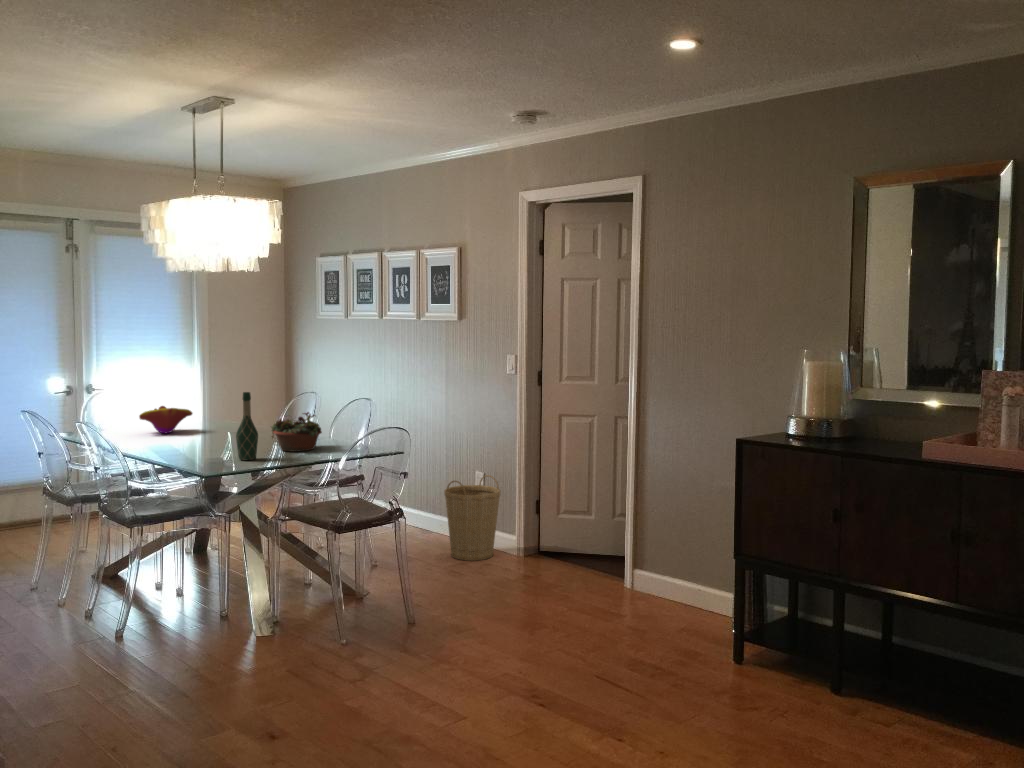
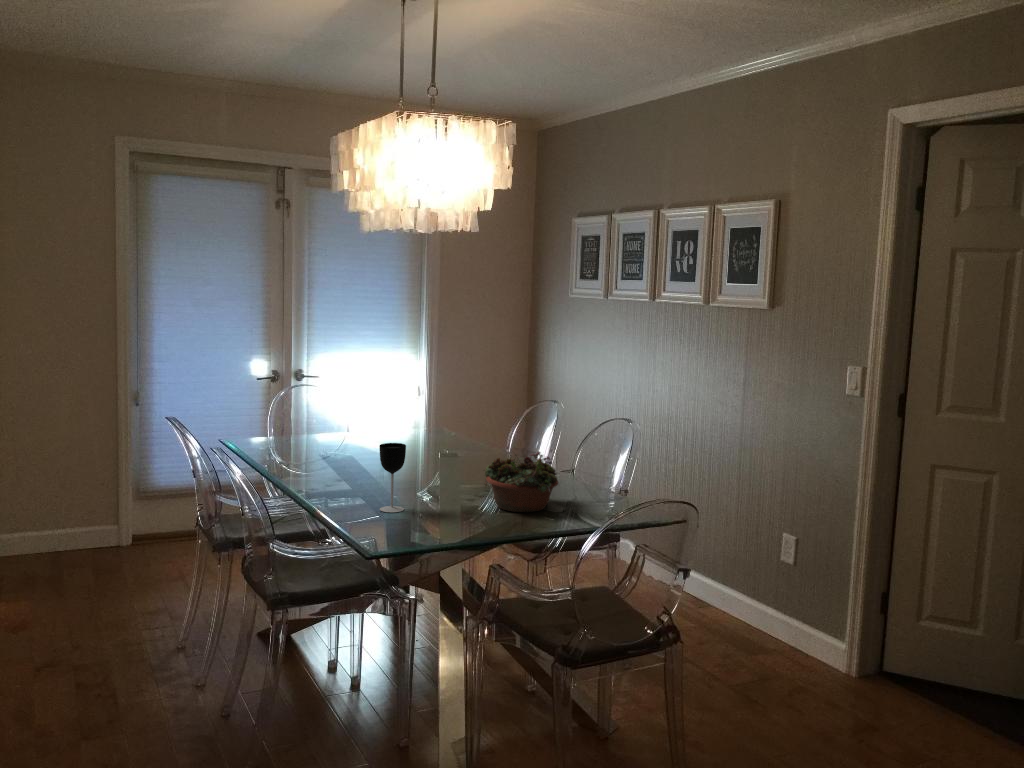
wine bottle: present [236,392,258,460] -> none [427,422,460,527]
decorative bowl: present [139,406,192,433] -> none [327,413,395,452]
wine glass: none [198,412,217,457] -> present [379,443,406,512]
basket: present [444,475,501,561] -> none [737,544,825,676]

